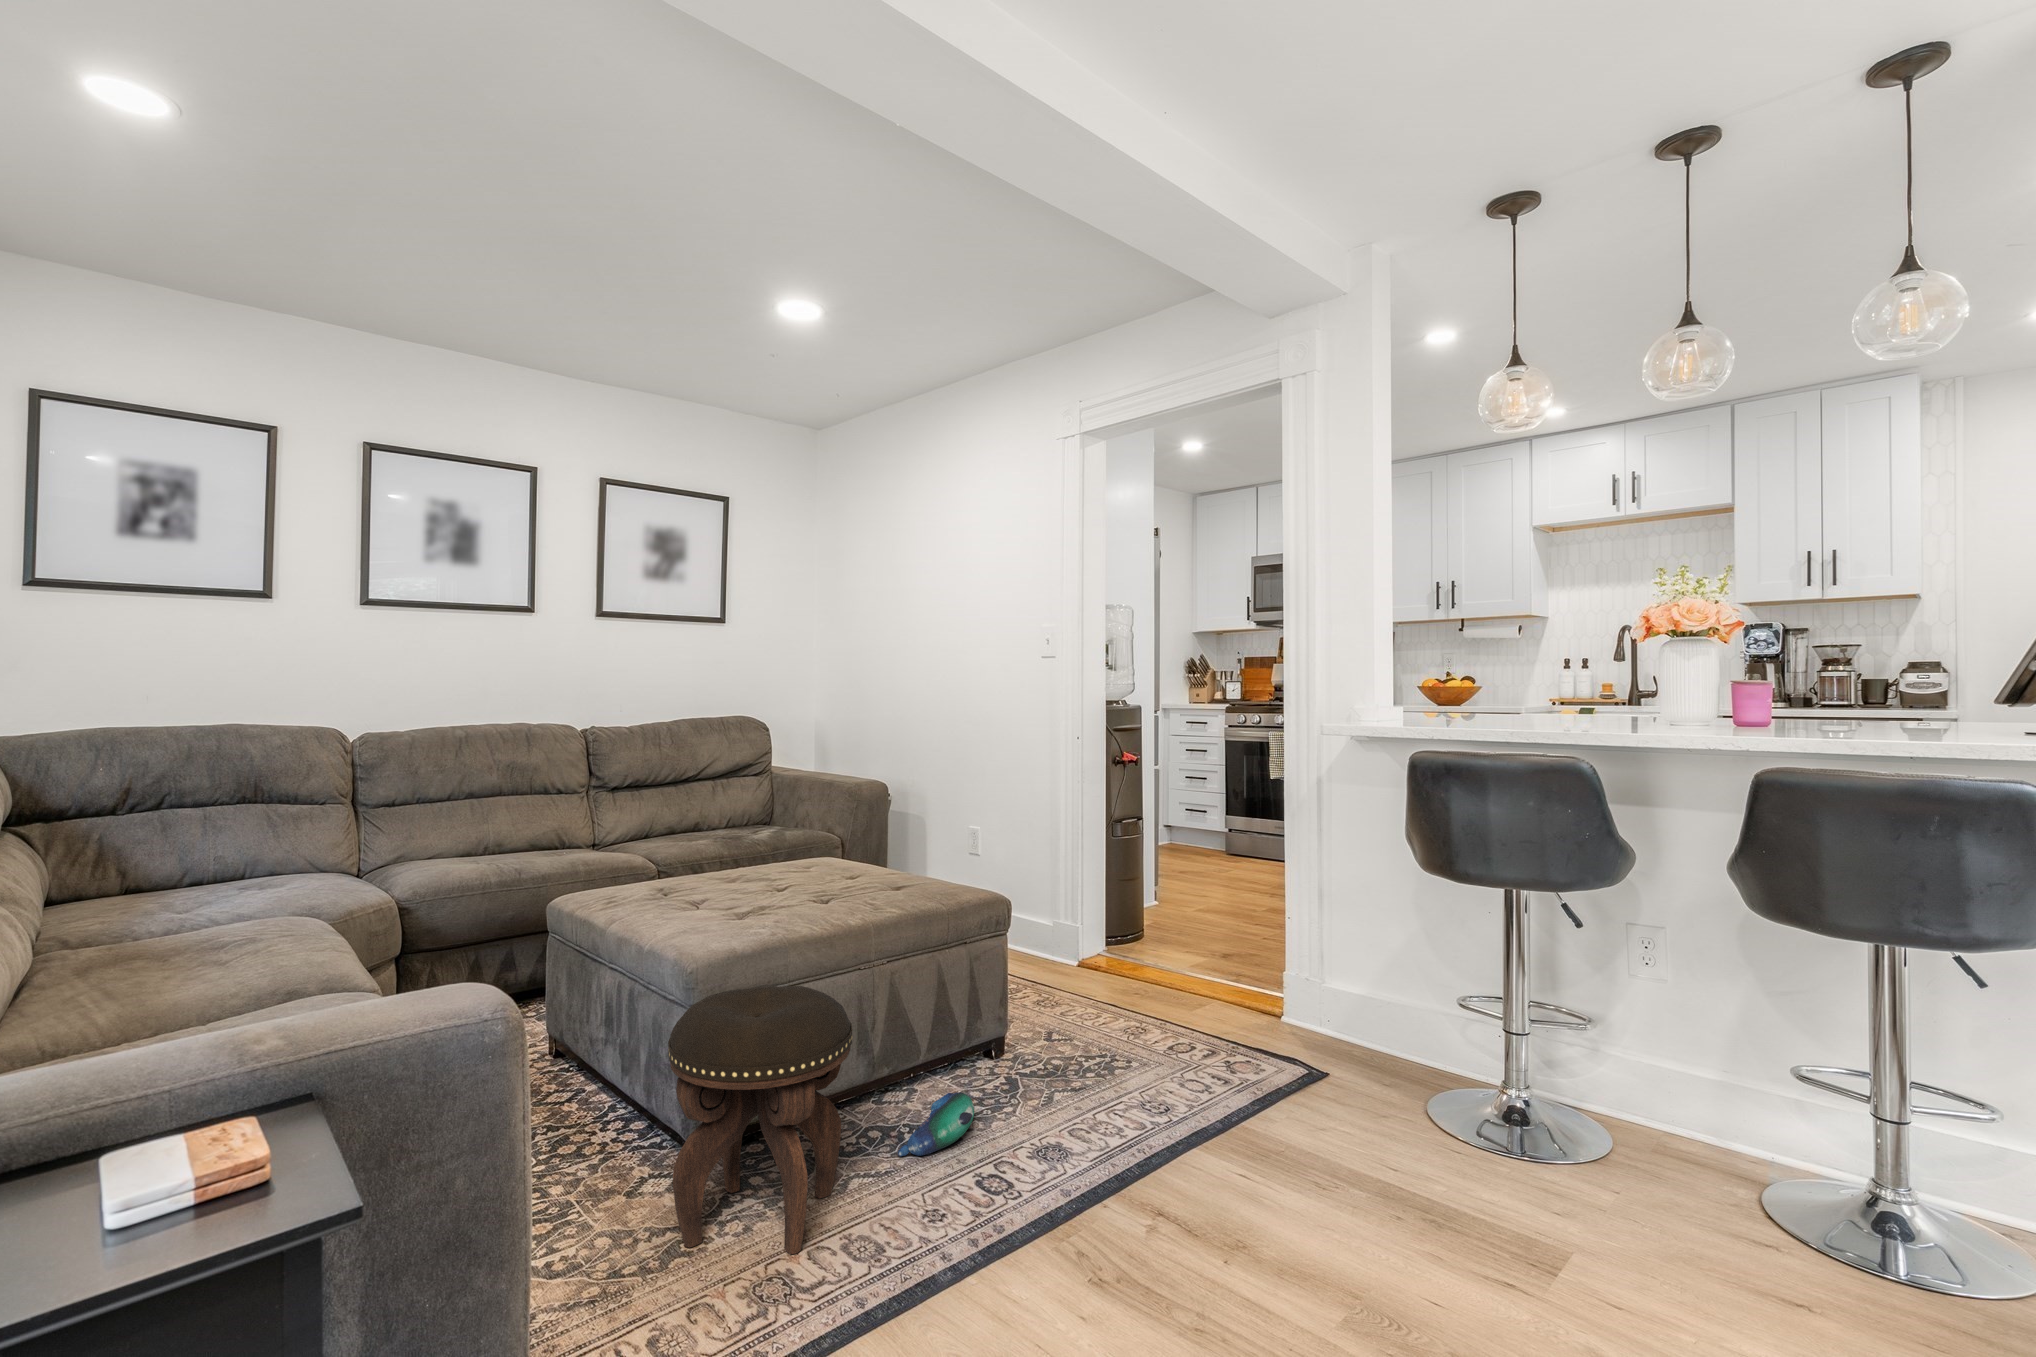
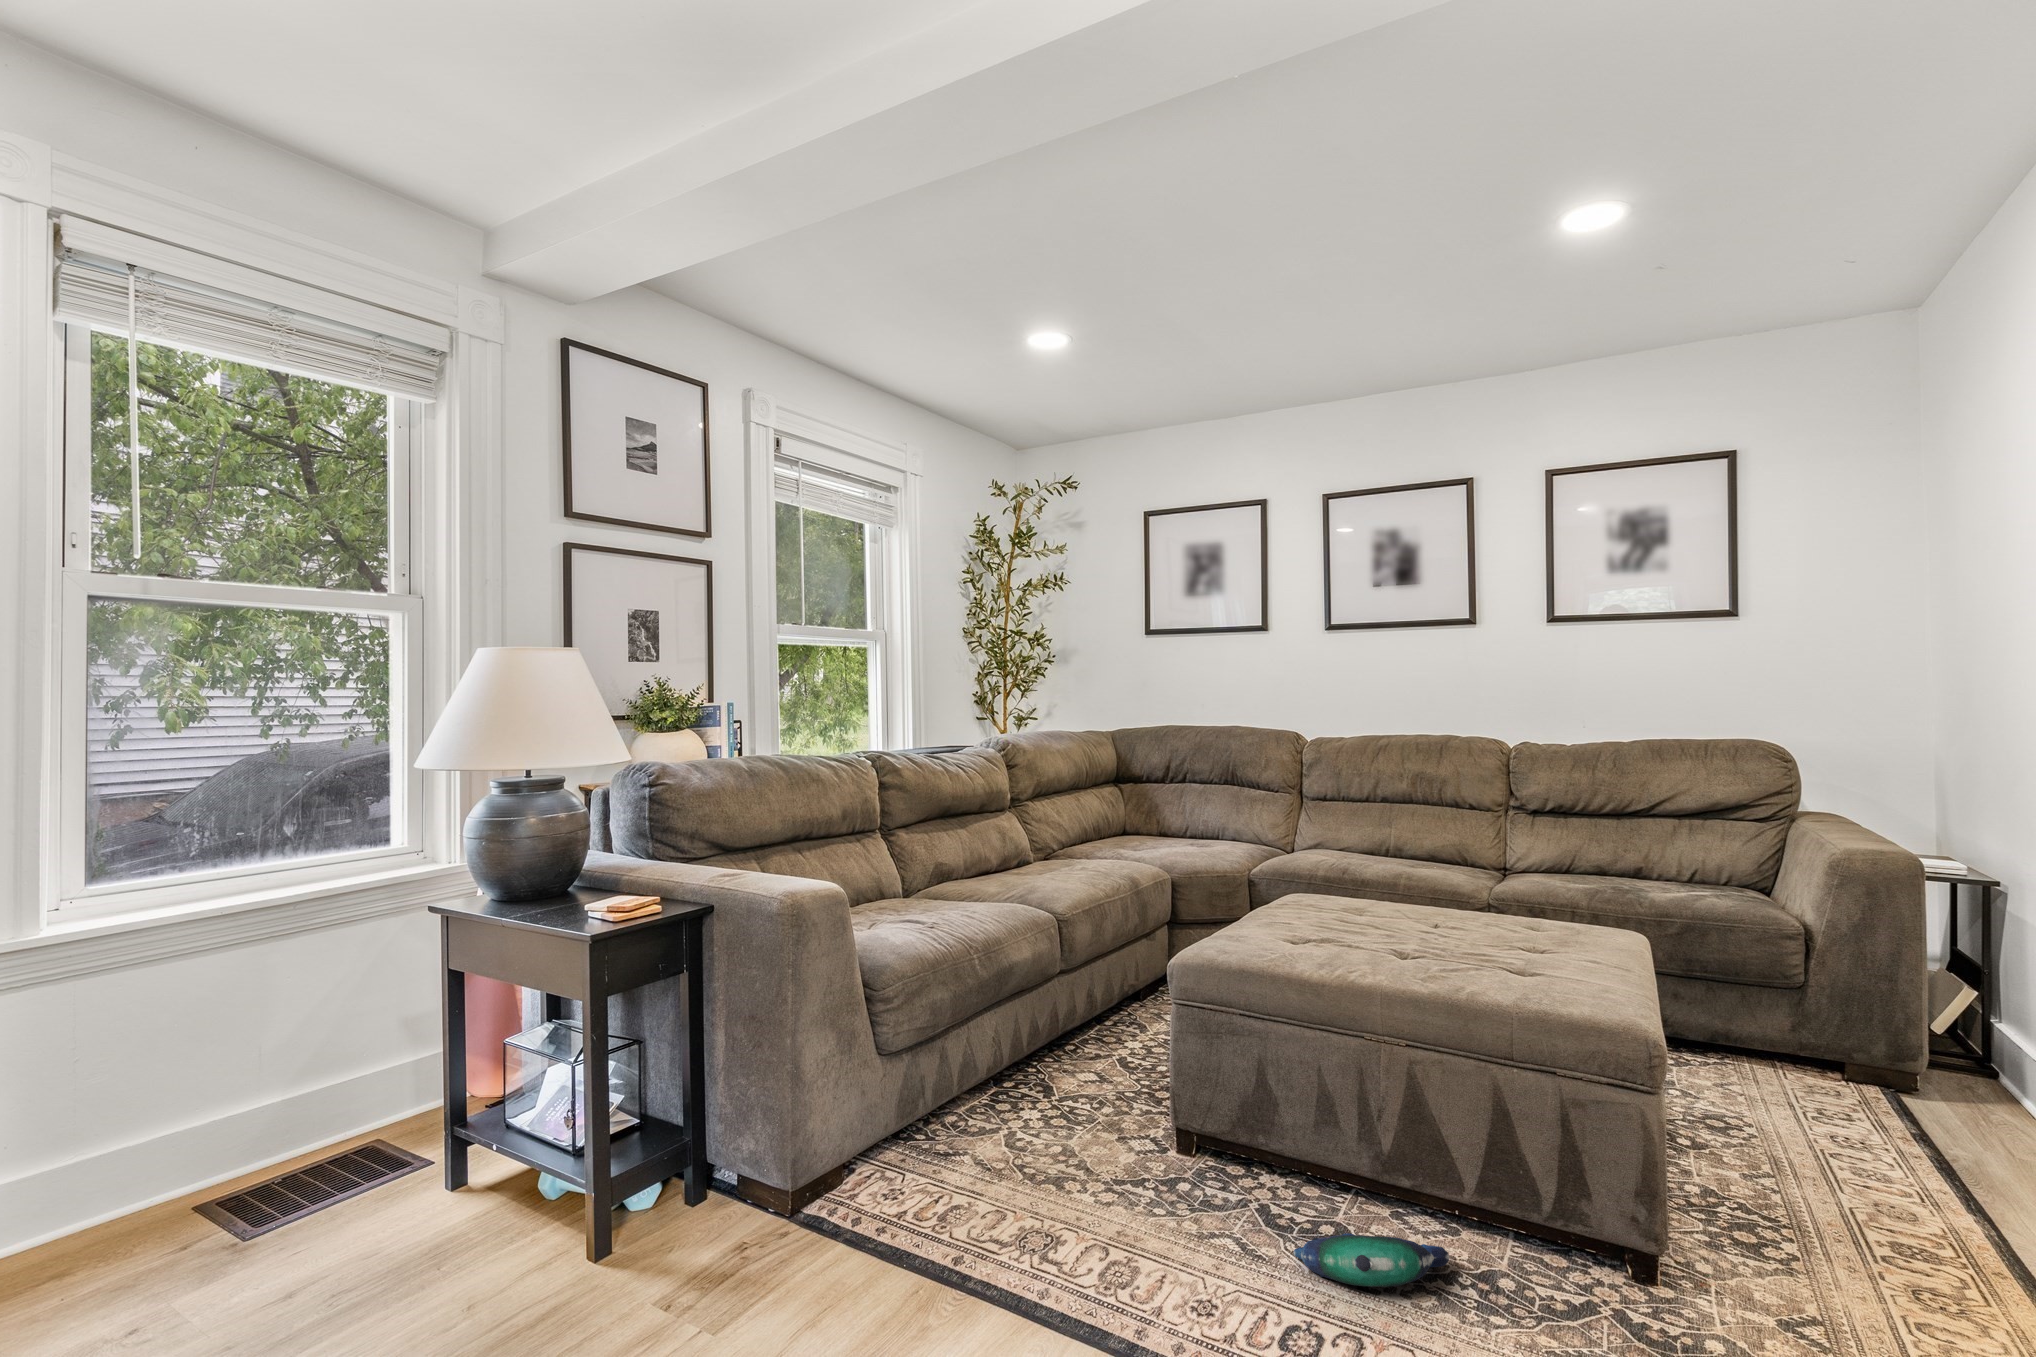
footstool: present [668,985,852,1254] -> none [1050,989,1218,1242]

